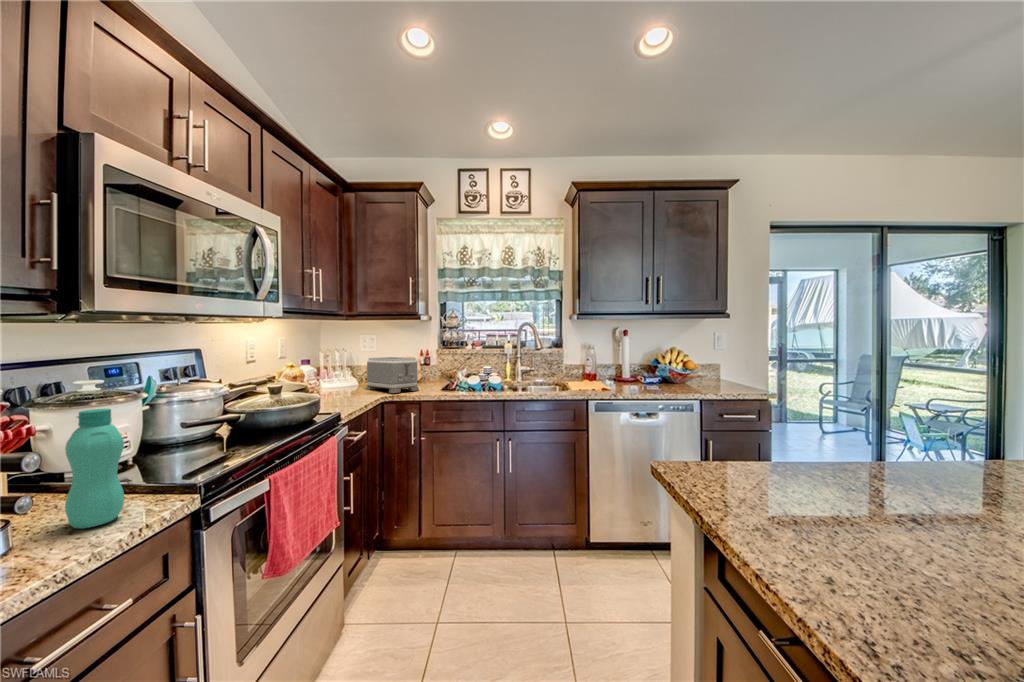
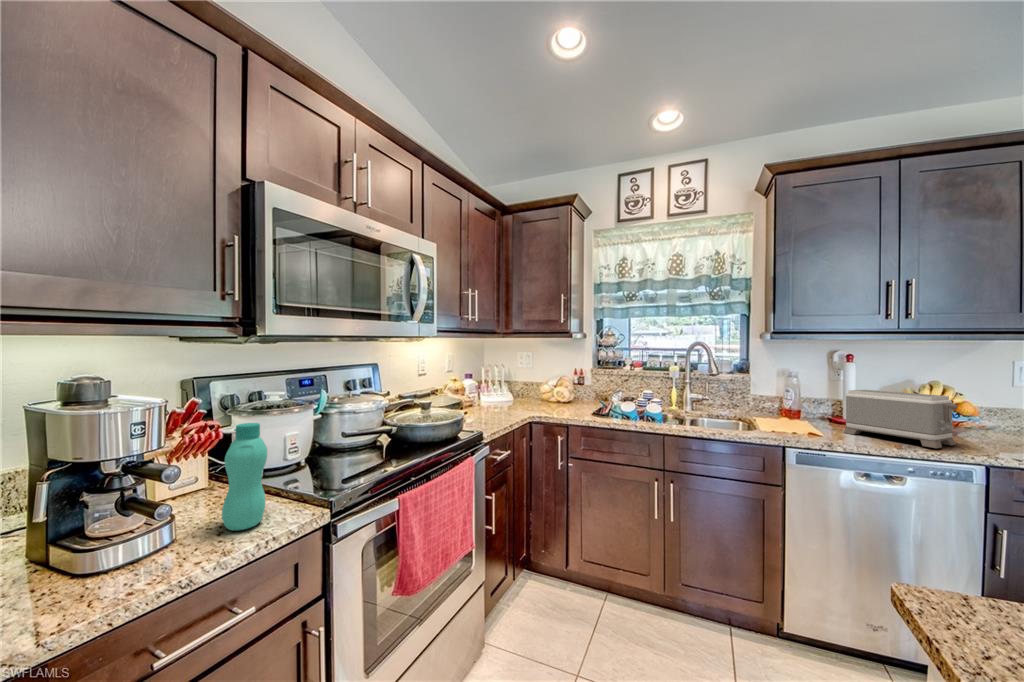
toaster: present [366,357,419,393] -> present [843,390,957,448]

